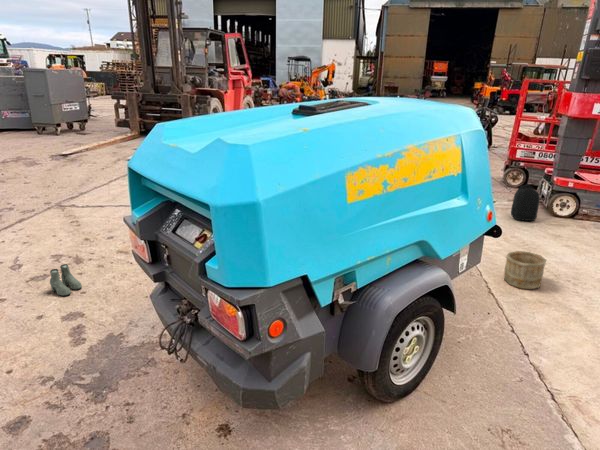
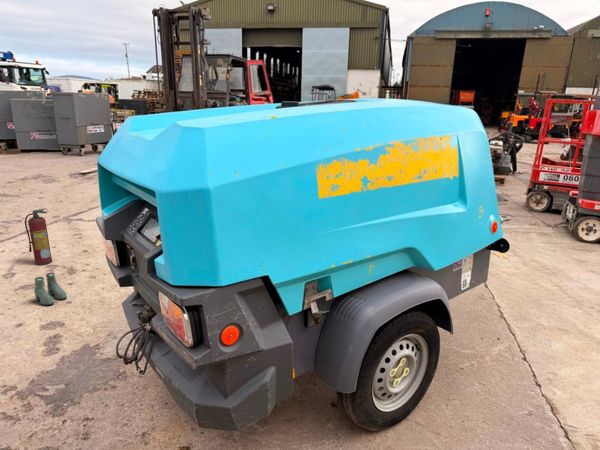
backpack: present [511,185,540,221] -> none [532,208,563,246]
fire extinguisher: none [30,199,59,255] -> present [25,208,52,265]
wooden bucket: present [504,251,546,289] -> none [519,274,566,317]

